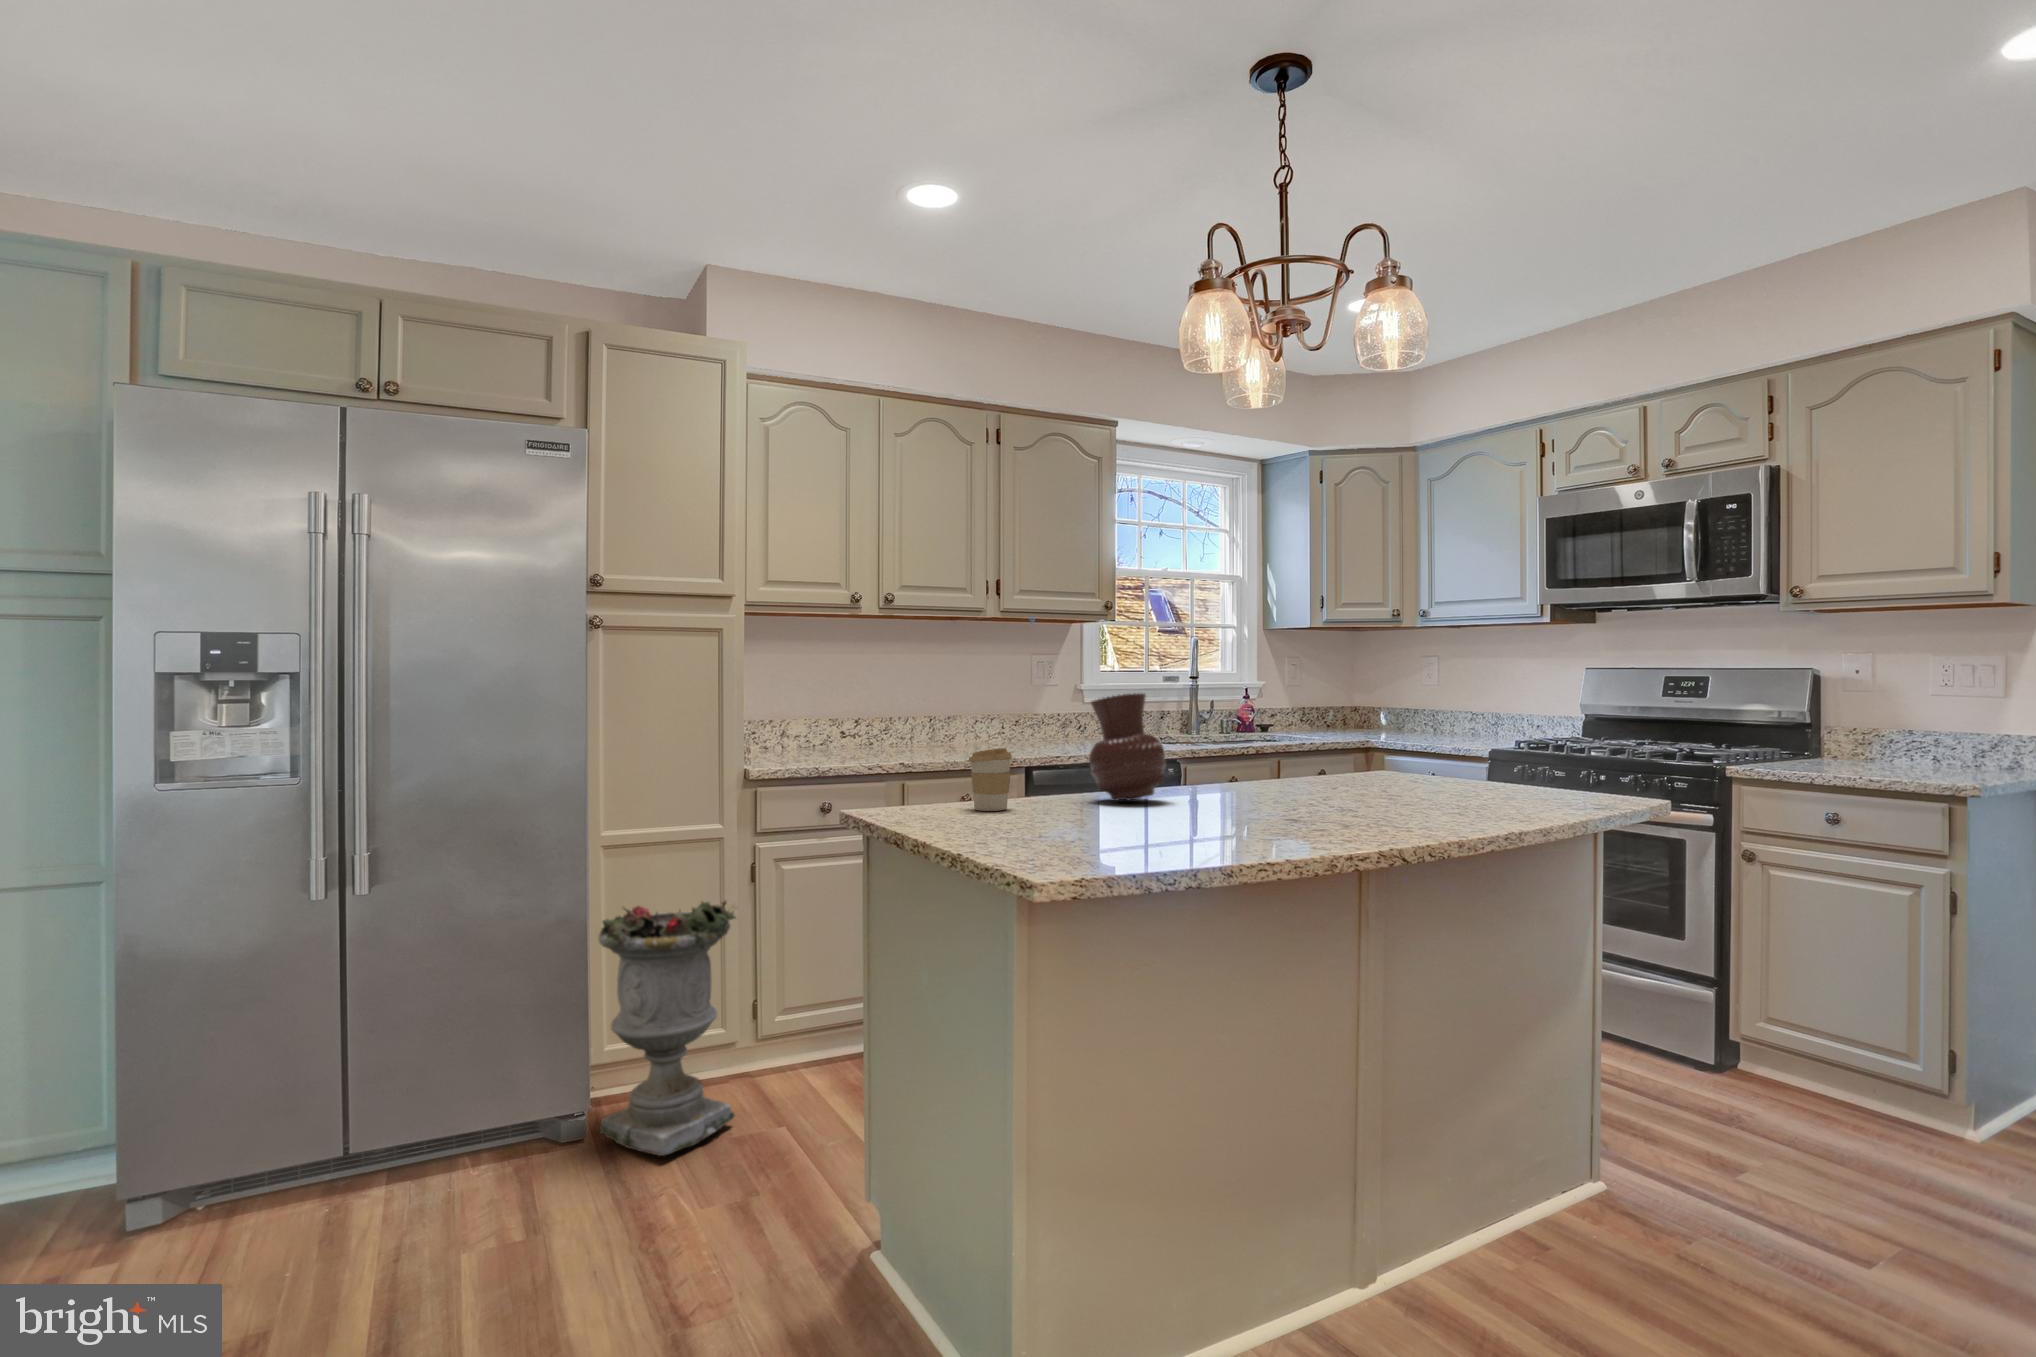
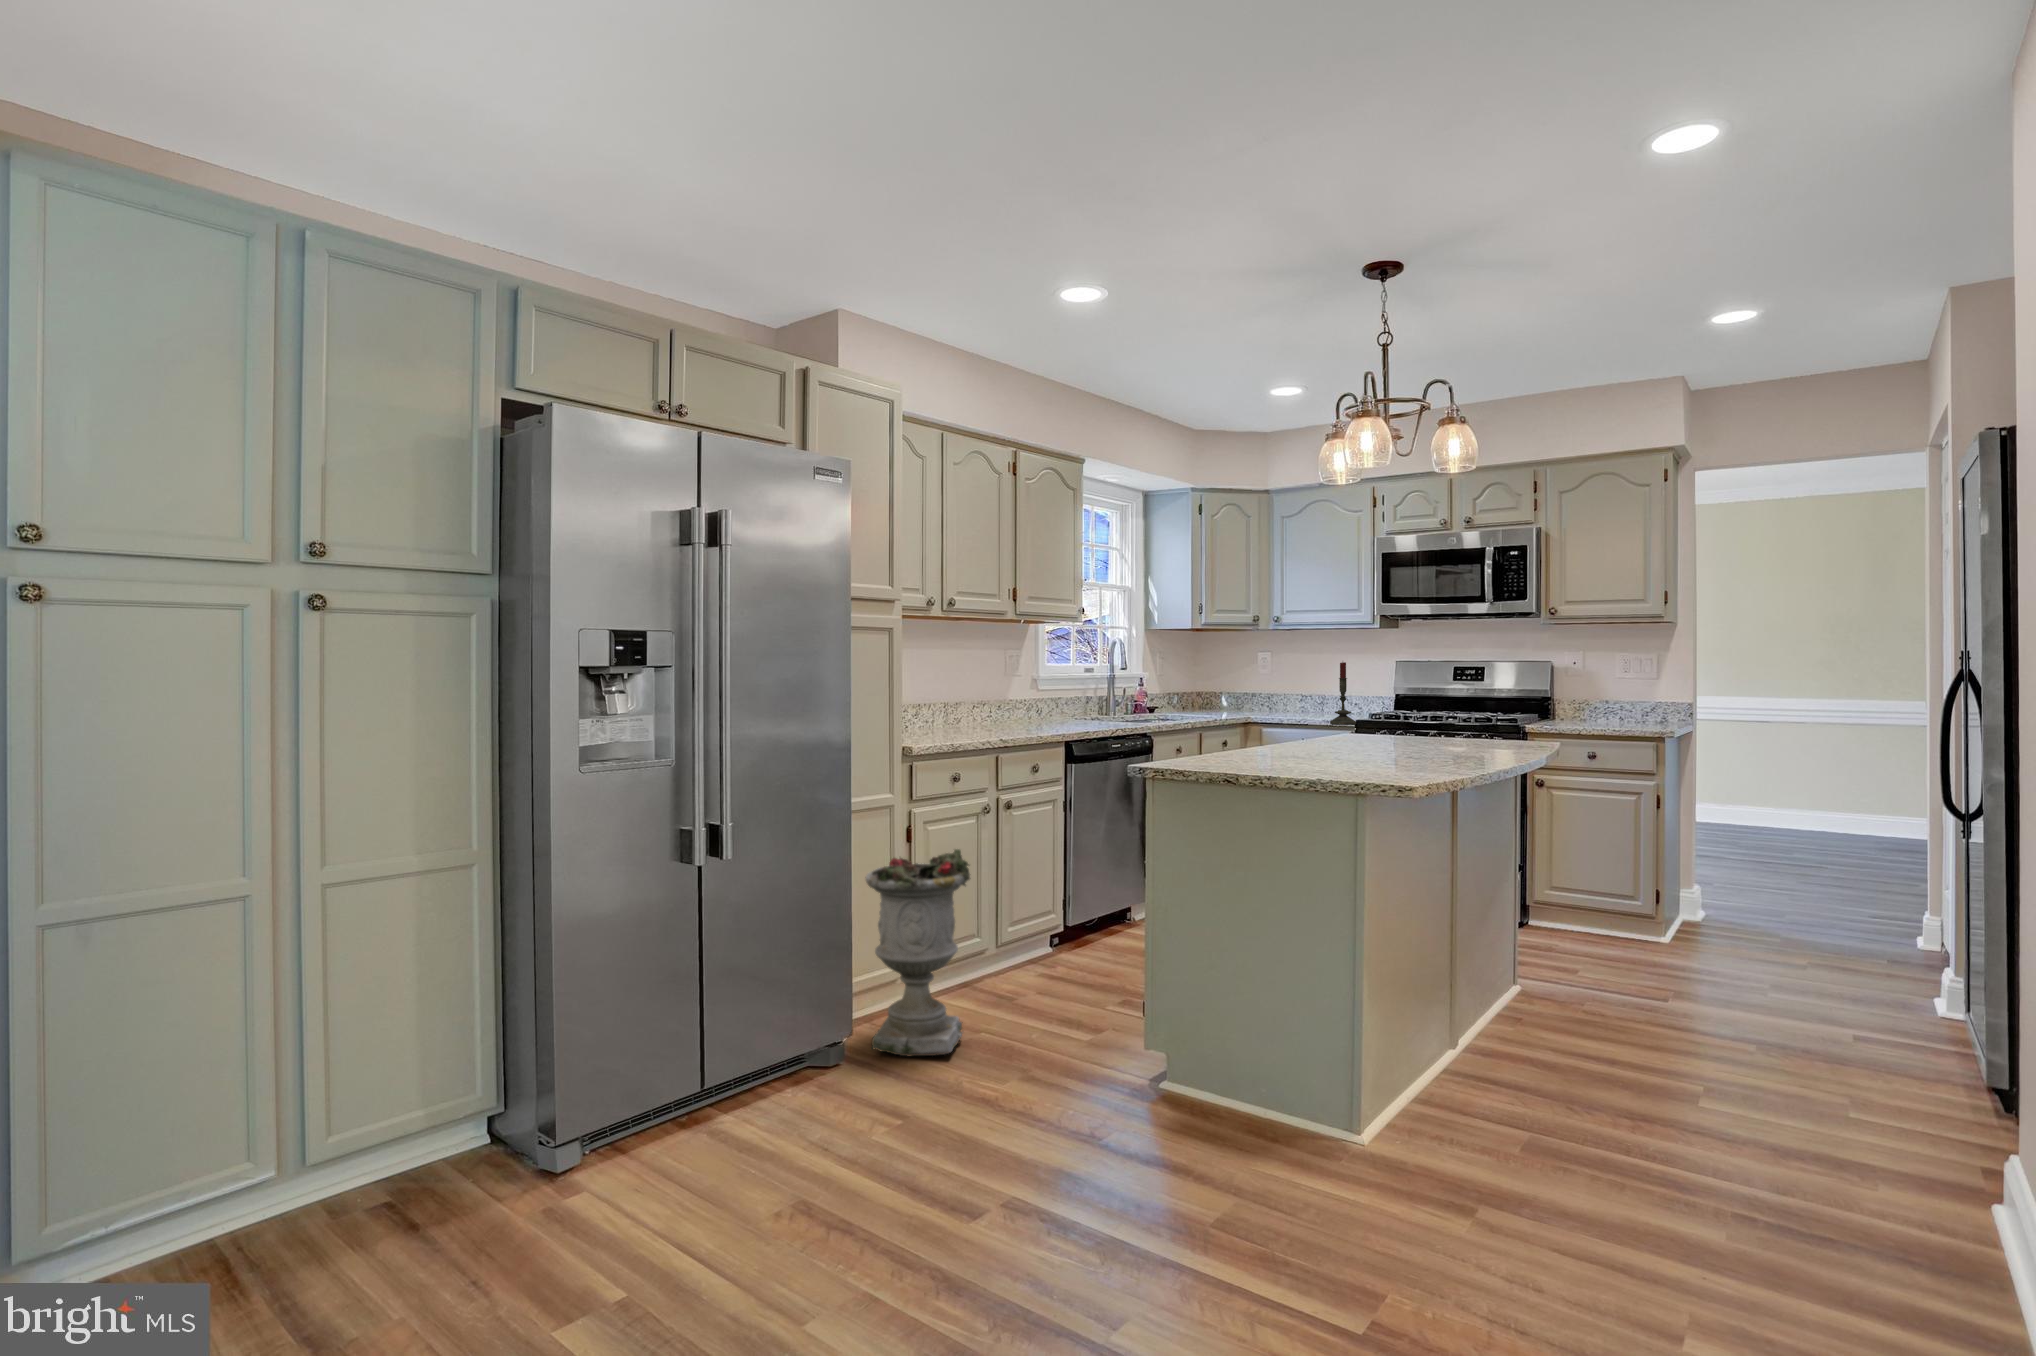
candle: none [1485,667,1522,754] -> present [1330,662,1356,725]
vase: present [1089,693,1166,801] -> none [1271,677,1327,752]
coffee cup: present [969,748,1012,811] -> none [1234,716,1264,759]

